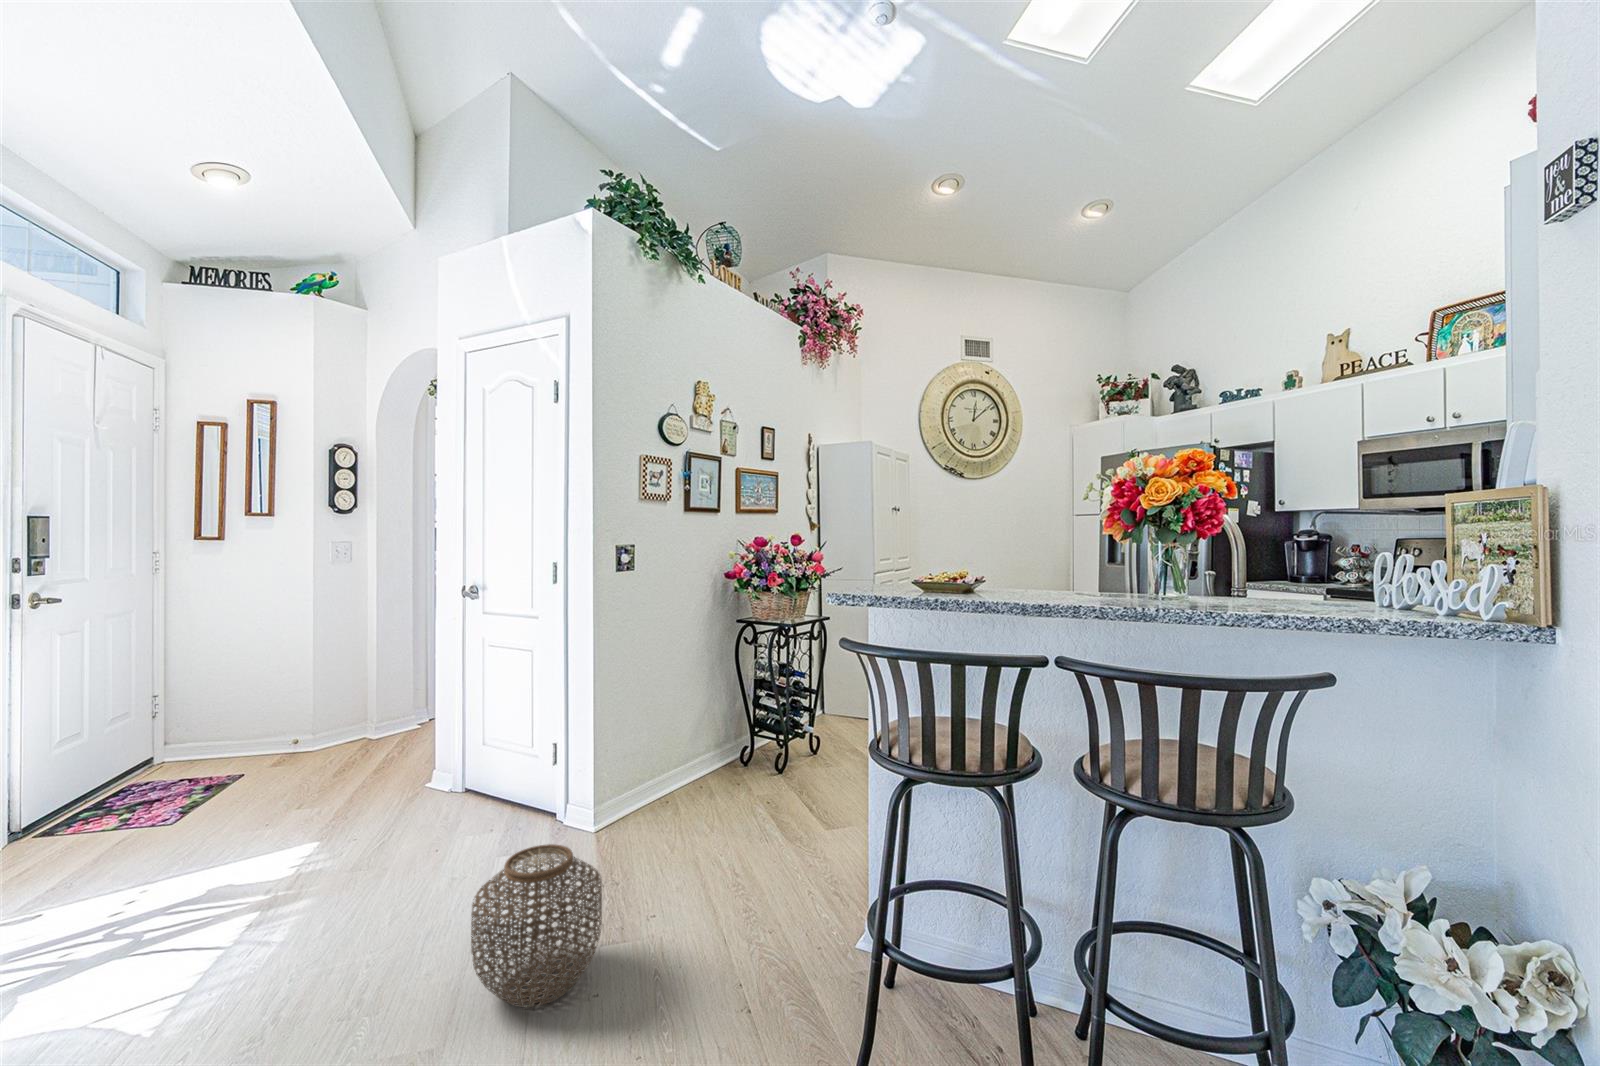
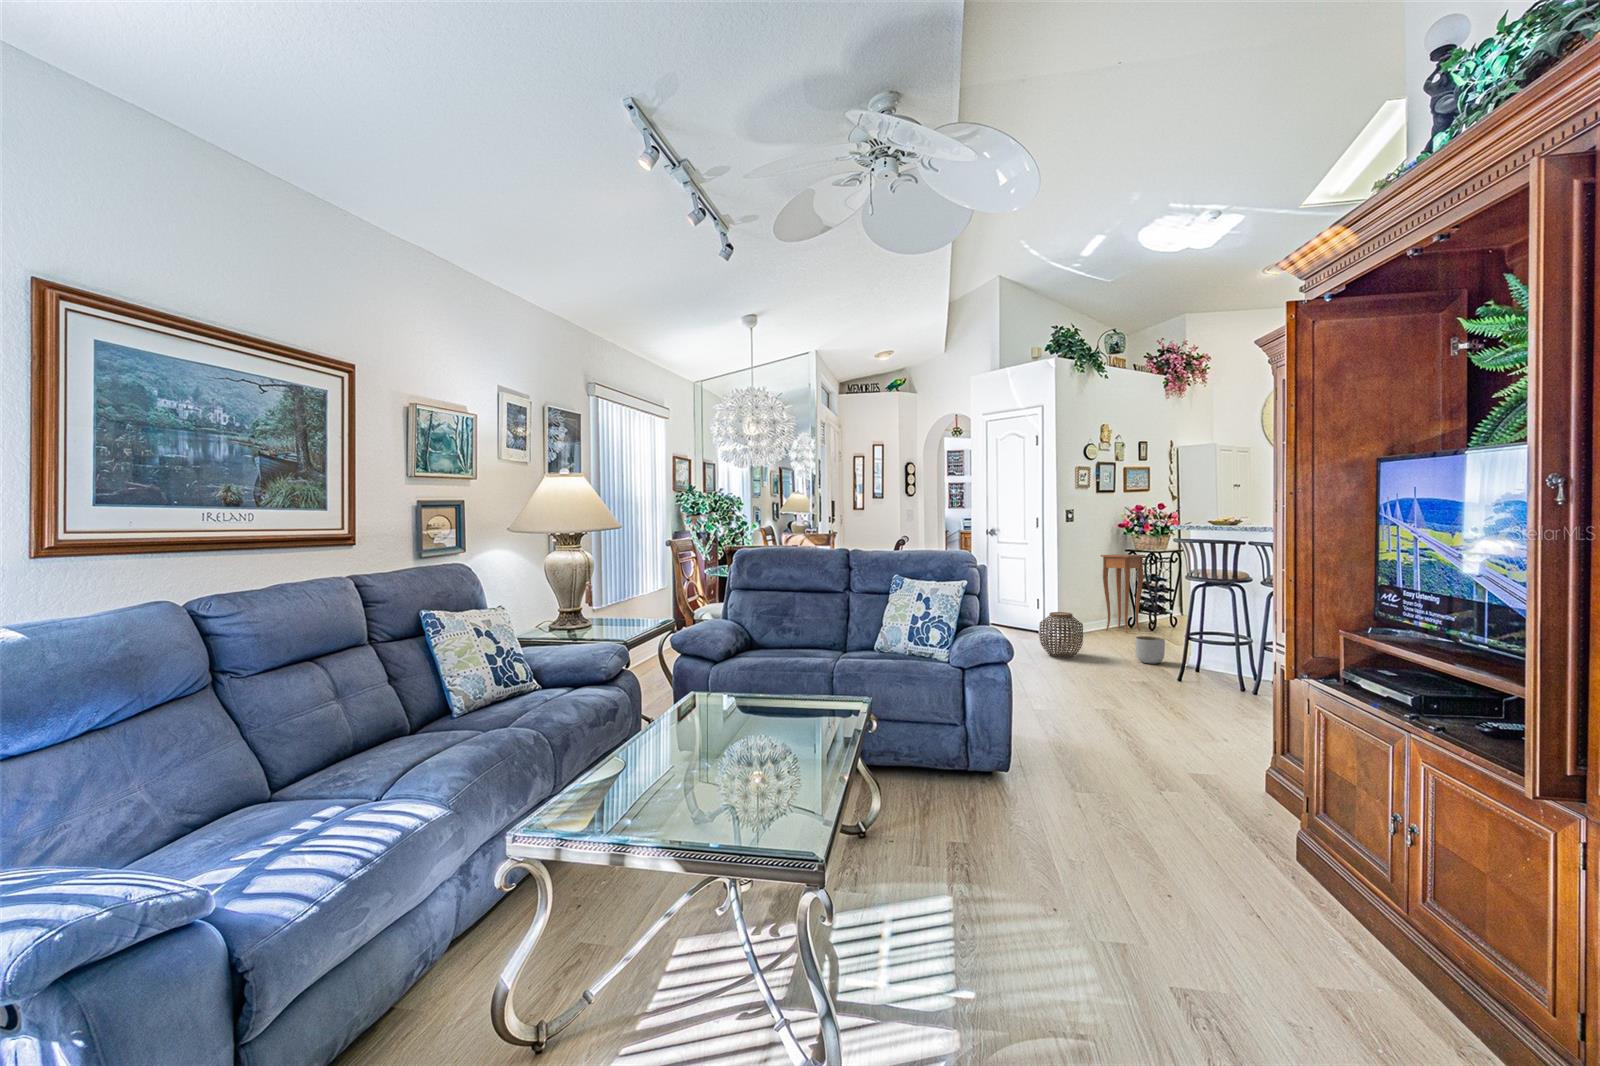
side table: none [691,628,770,791] -> present [1101,554,1145,633]
planter: none [736,890,809,990] -> present [1135,636,1165,664]

